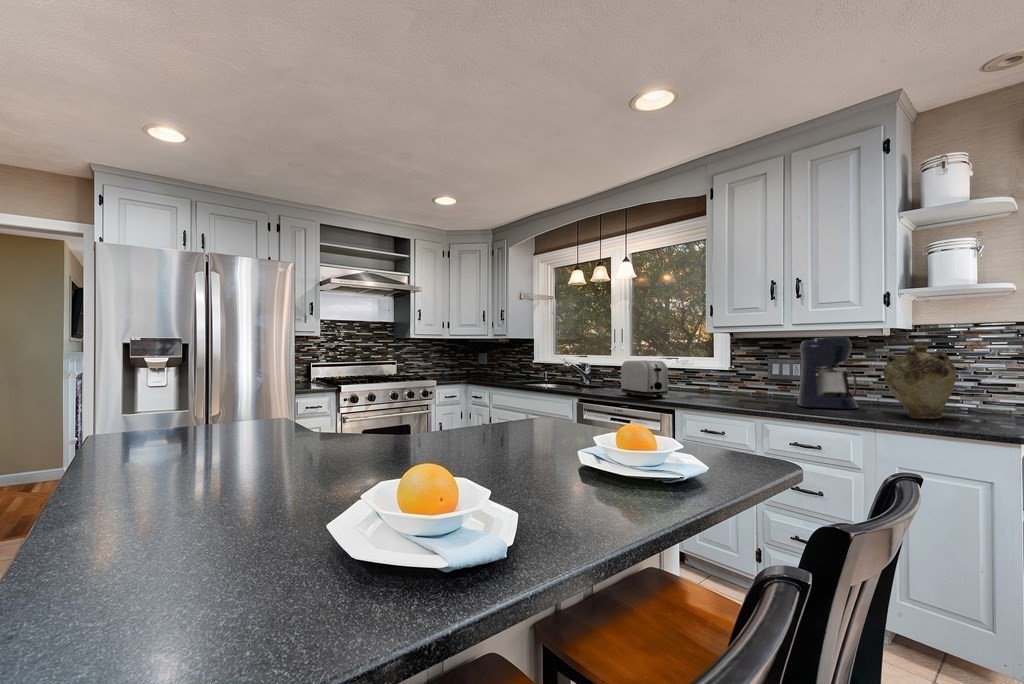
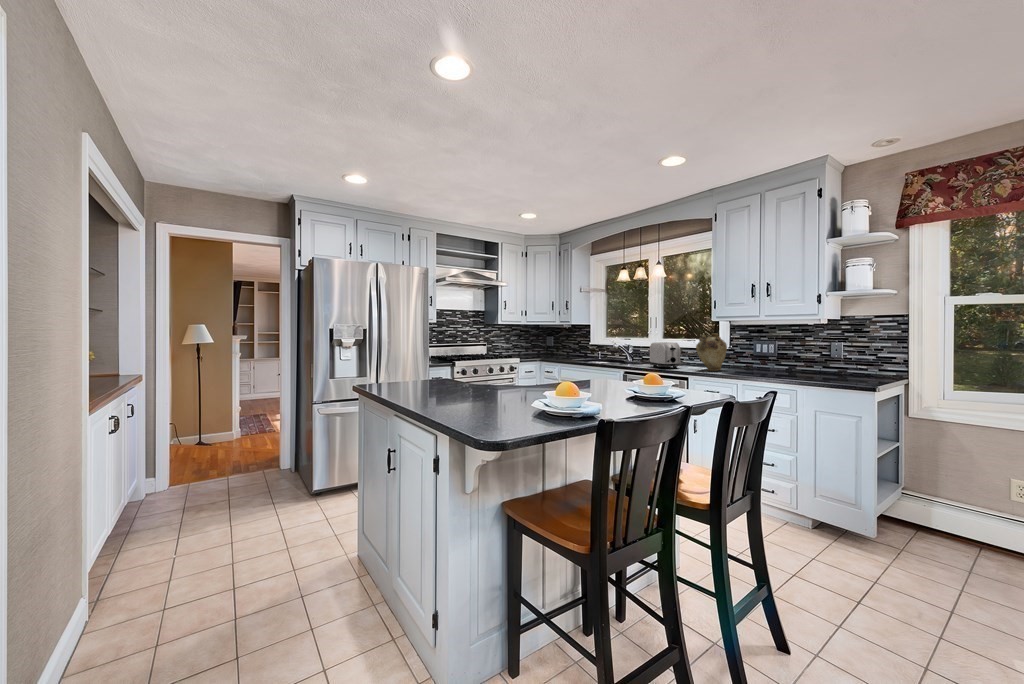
coffee maker: present [798,338,858,409] -> none [763,327,801,374]
vase: present [883,346,956,419] -> present [696,334,727,371]

